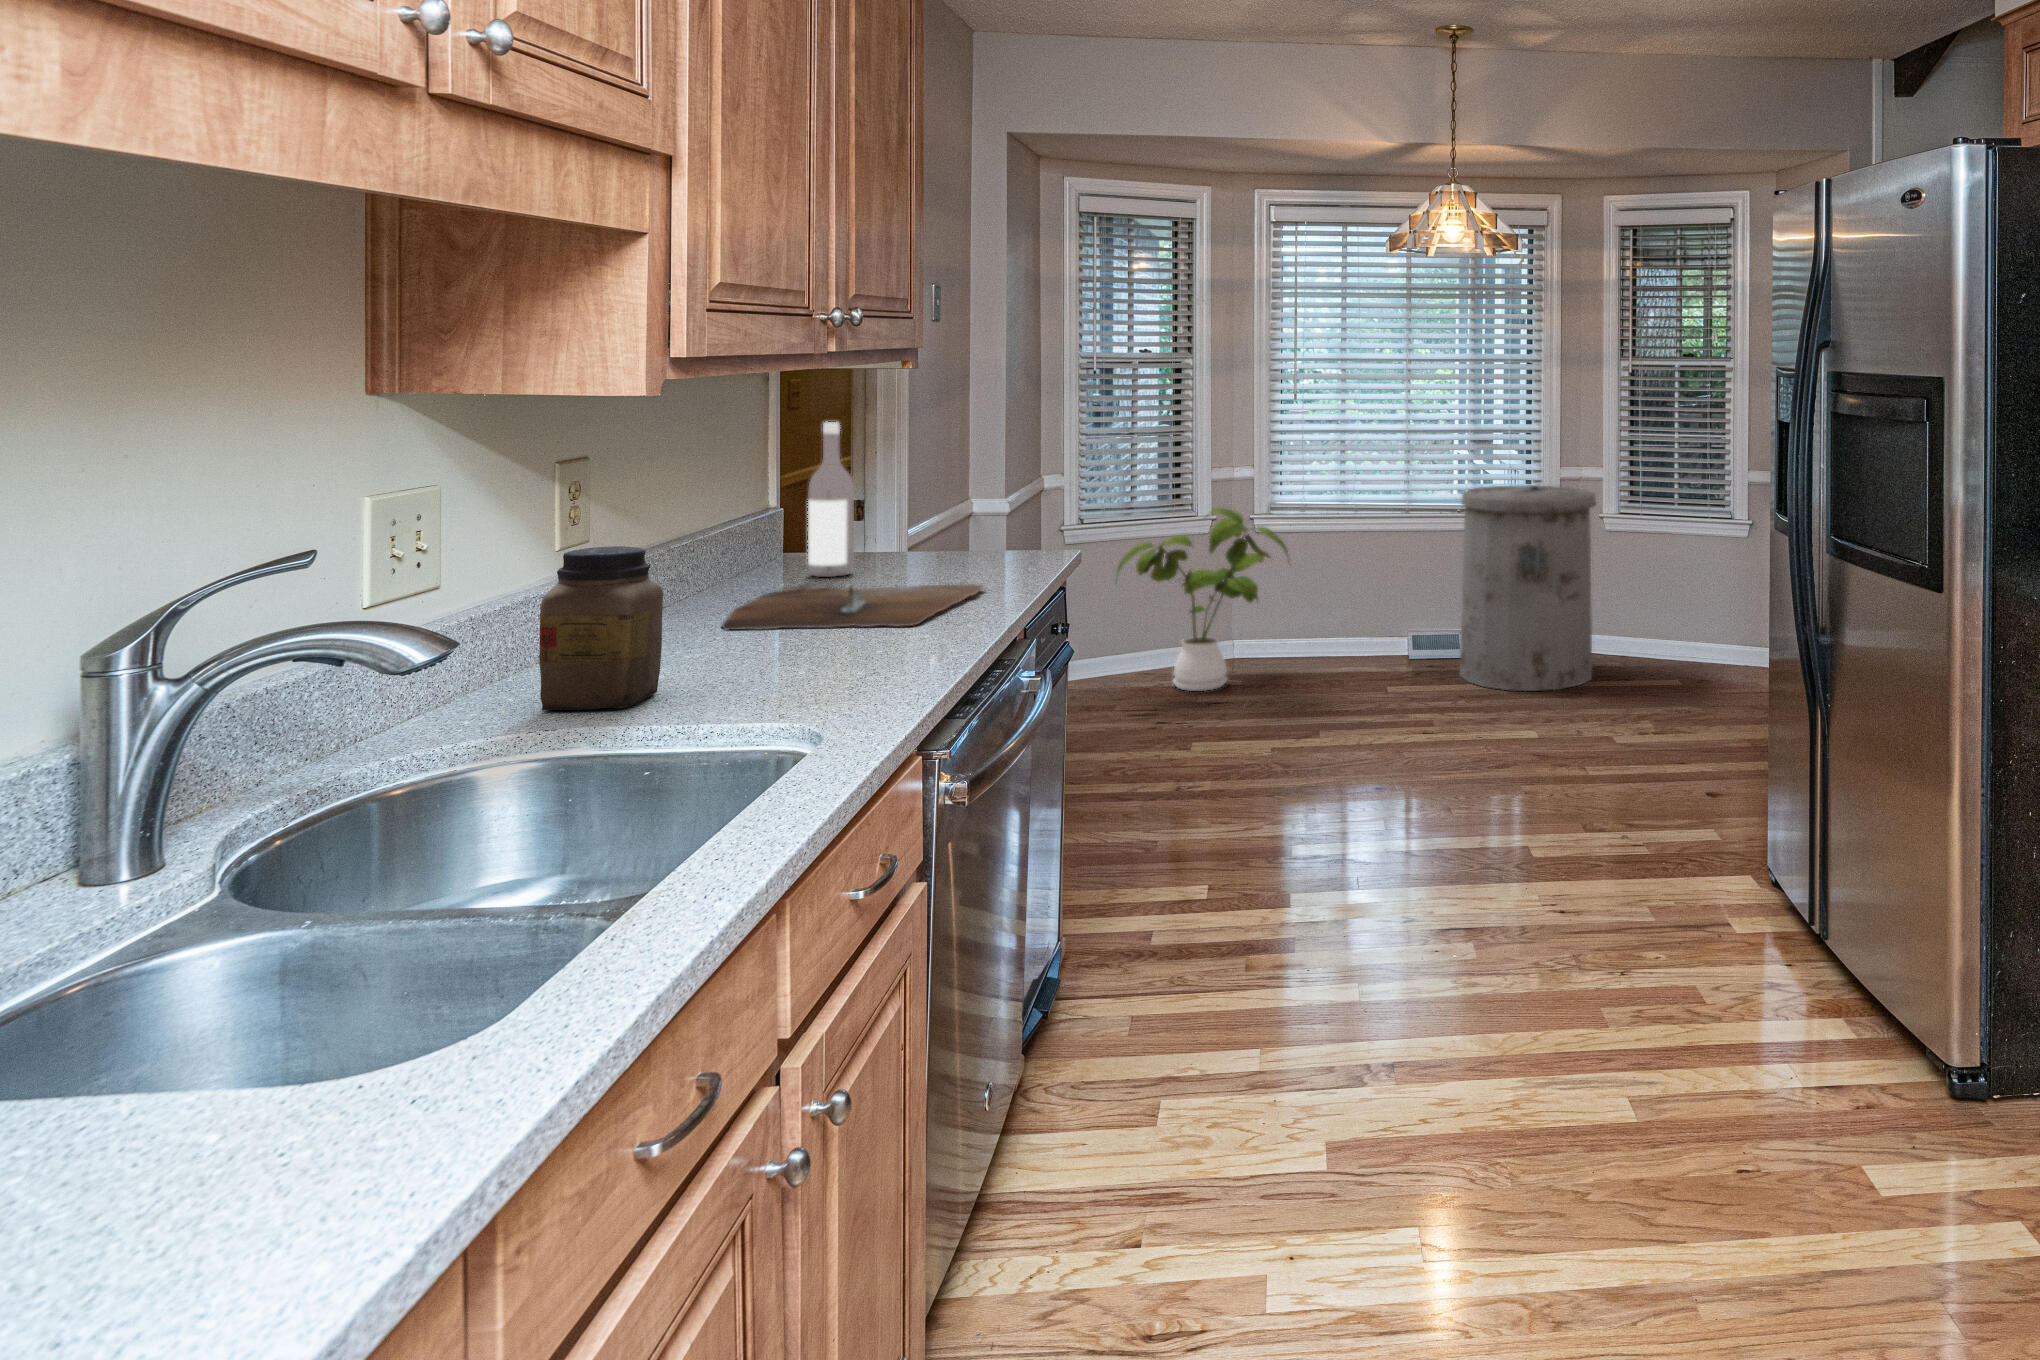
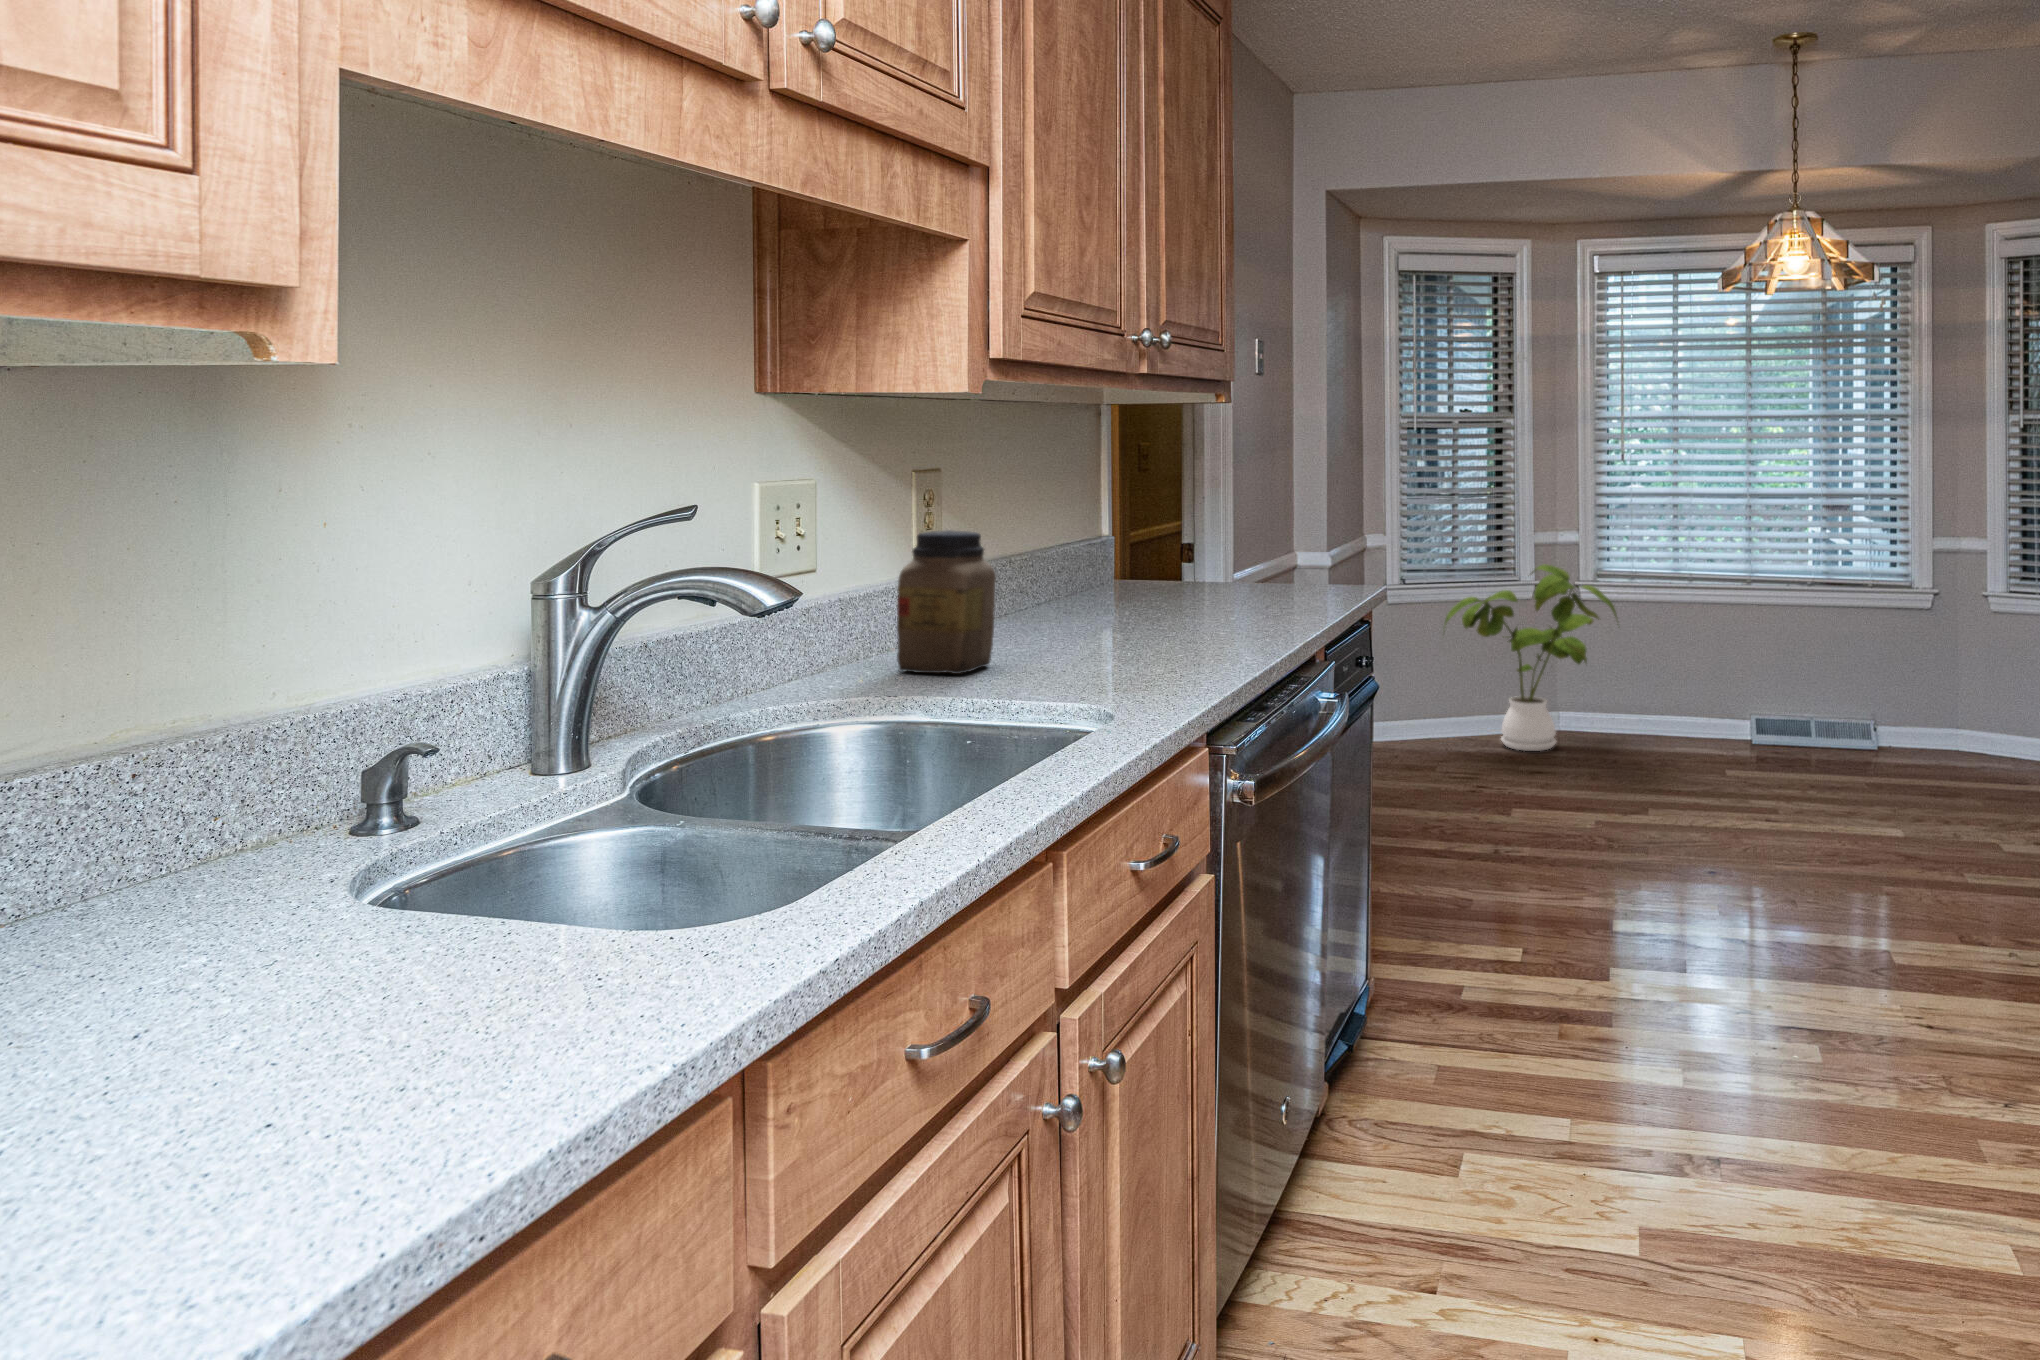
wine bottle: present [808,422,854,577] -> none [1142,448,1180,591]
trash can: present [1460,485,1596,691] -> none [1809,552,1977,784]
cutting board: present [722,584,983,630] -> none [1058,592,1293,631]

